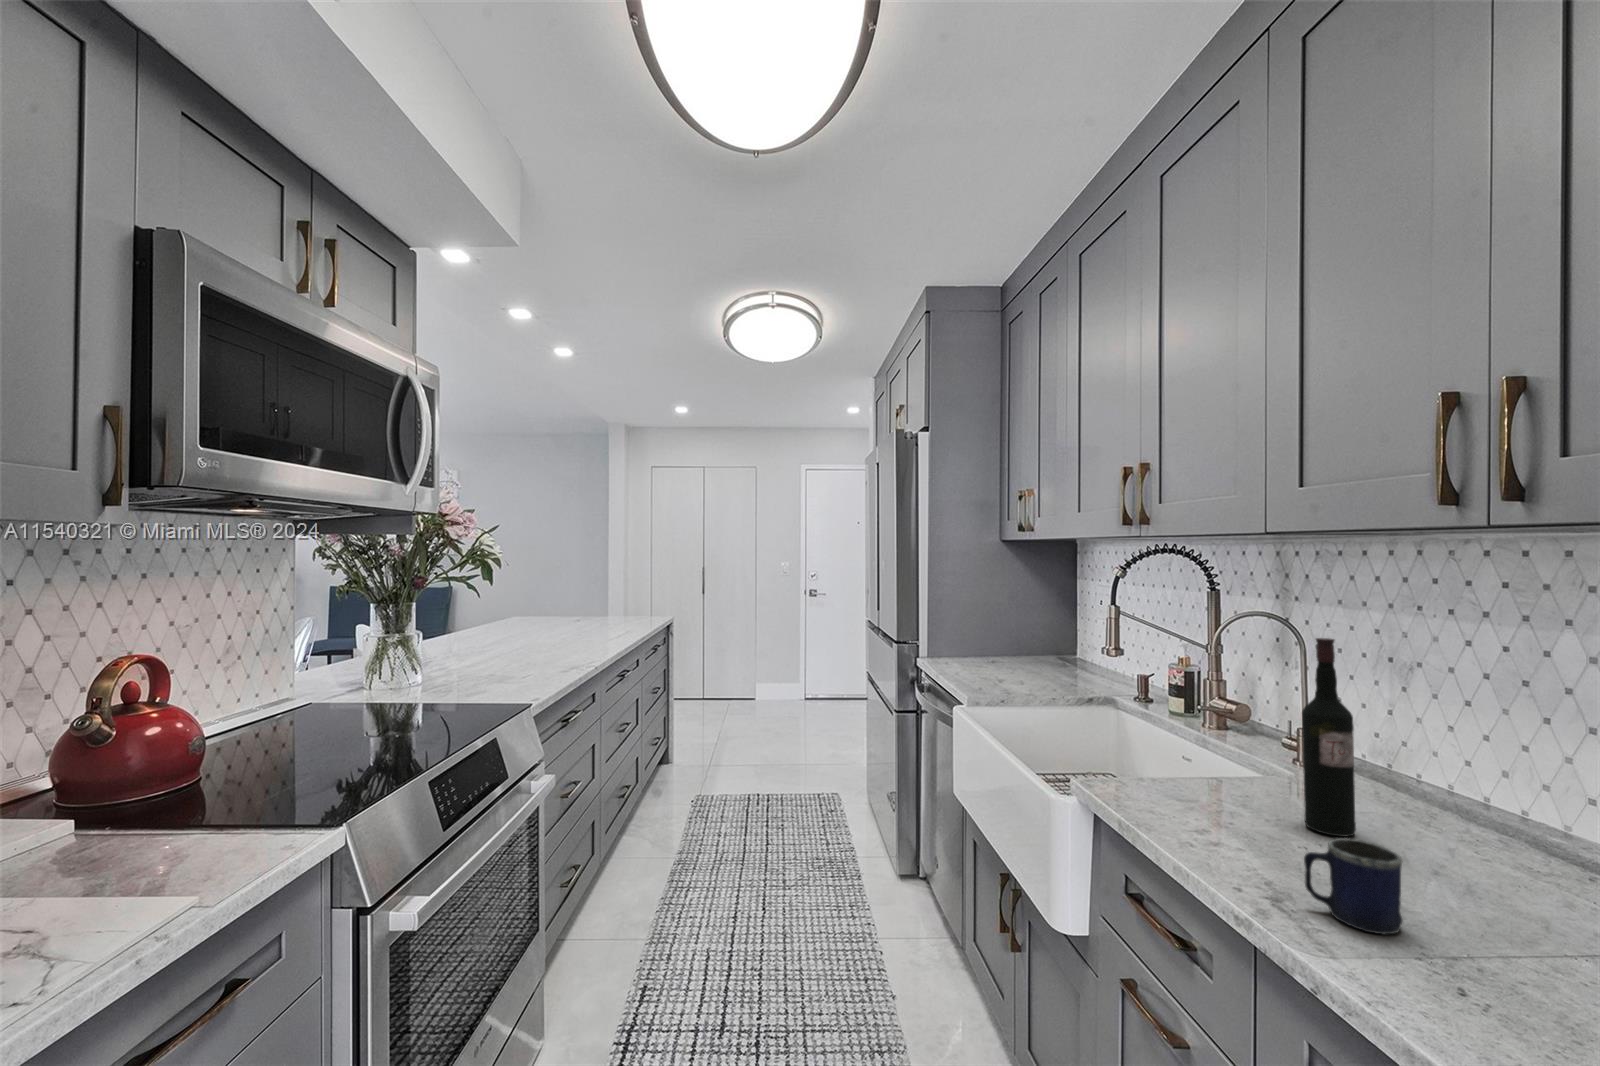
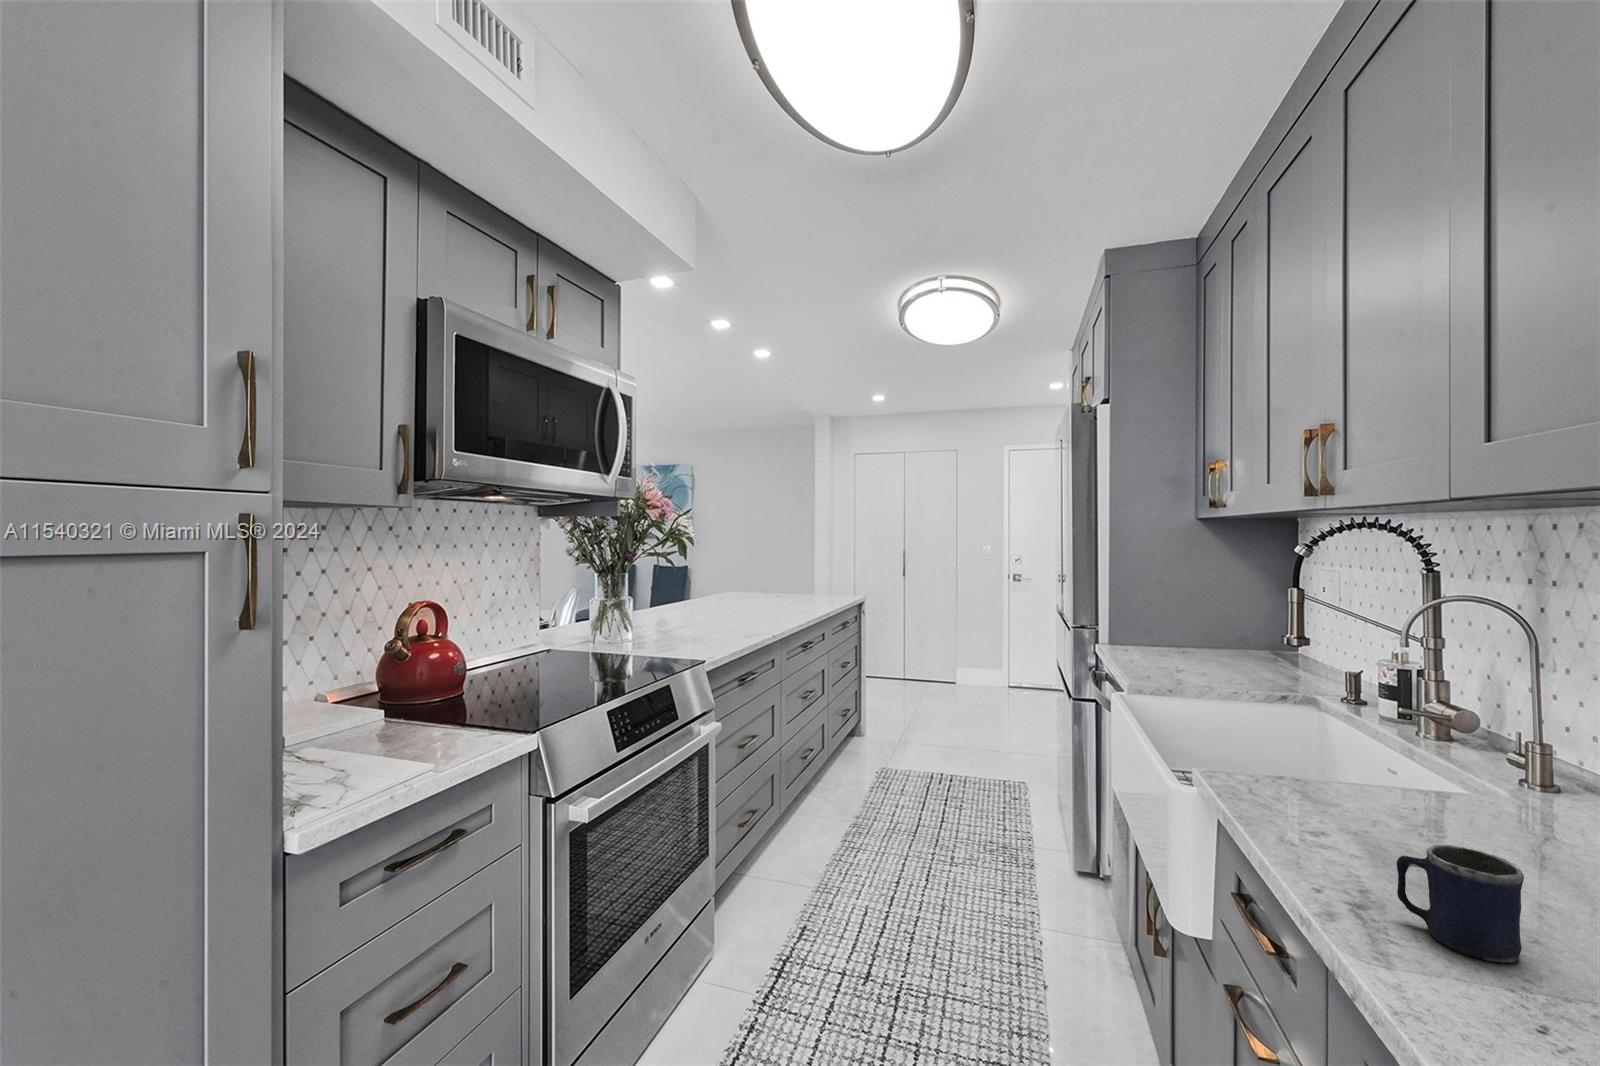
wine bottle: present [1302,638,1356,836] -> none [1471,620,1545,863]

